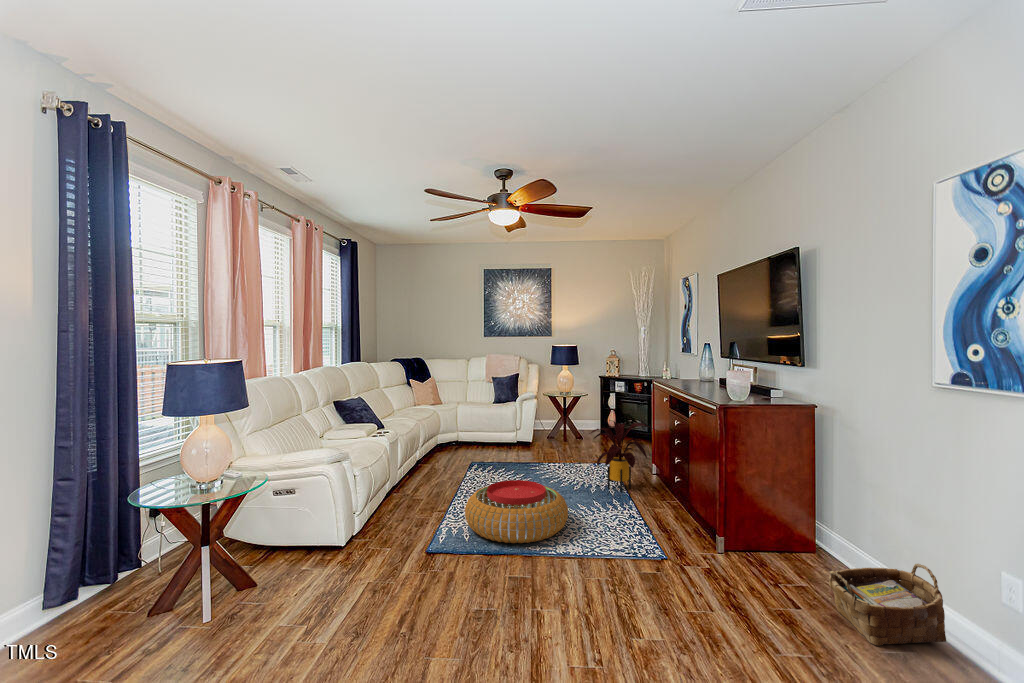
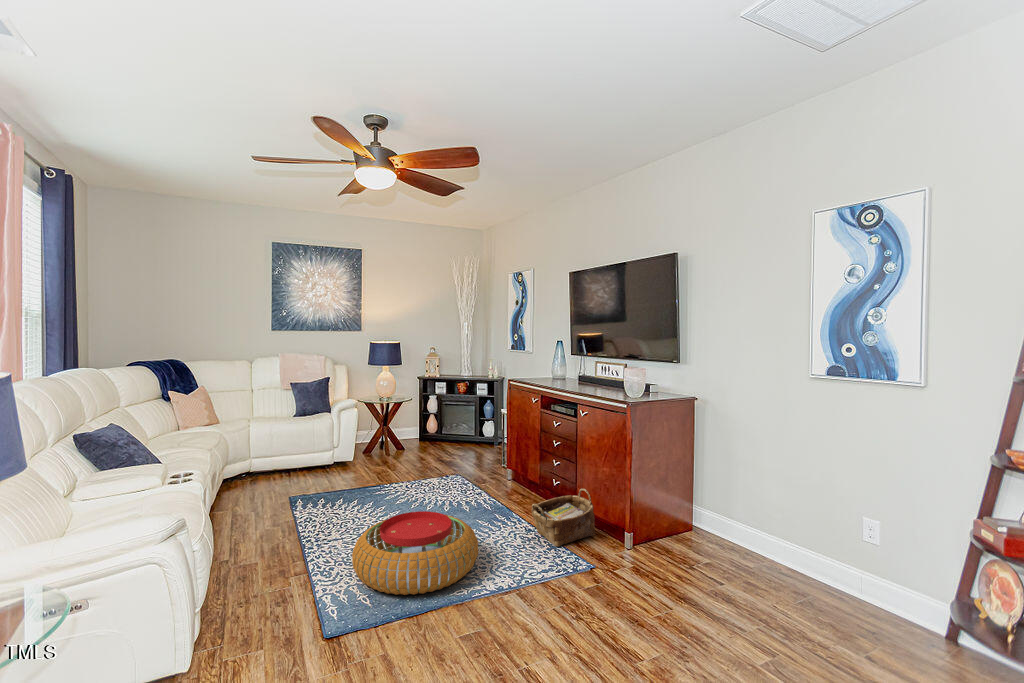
house plant: present [589,421,655,492] -> none [457,427,525,503]
woven basket: present [829,564,946,645] -> present [532,489,595,547]

